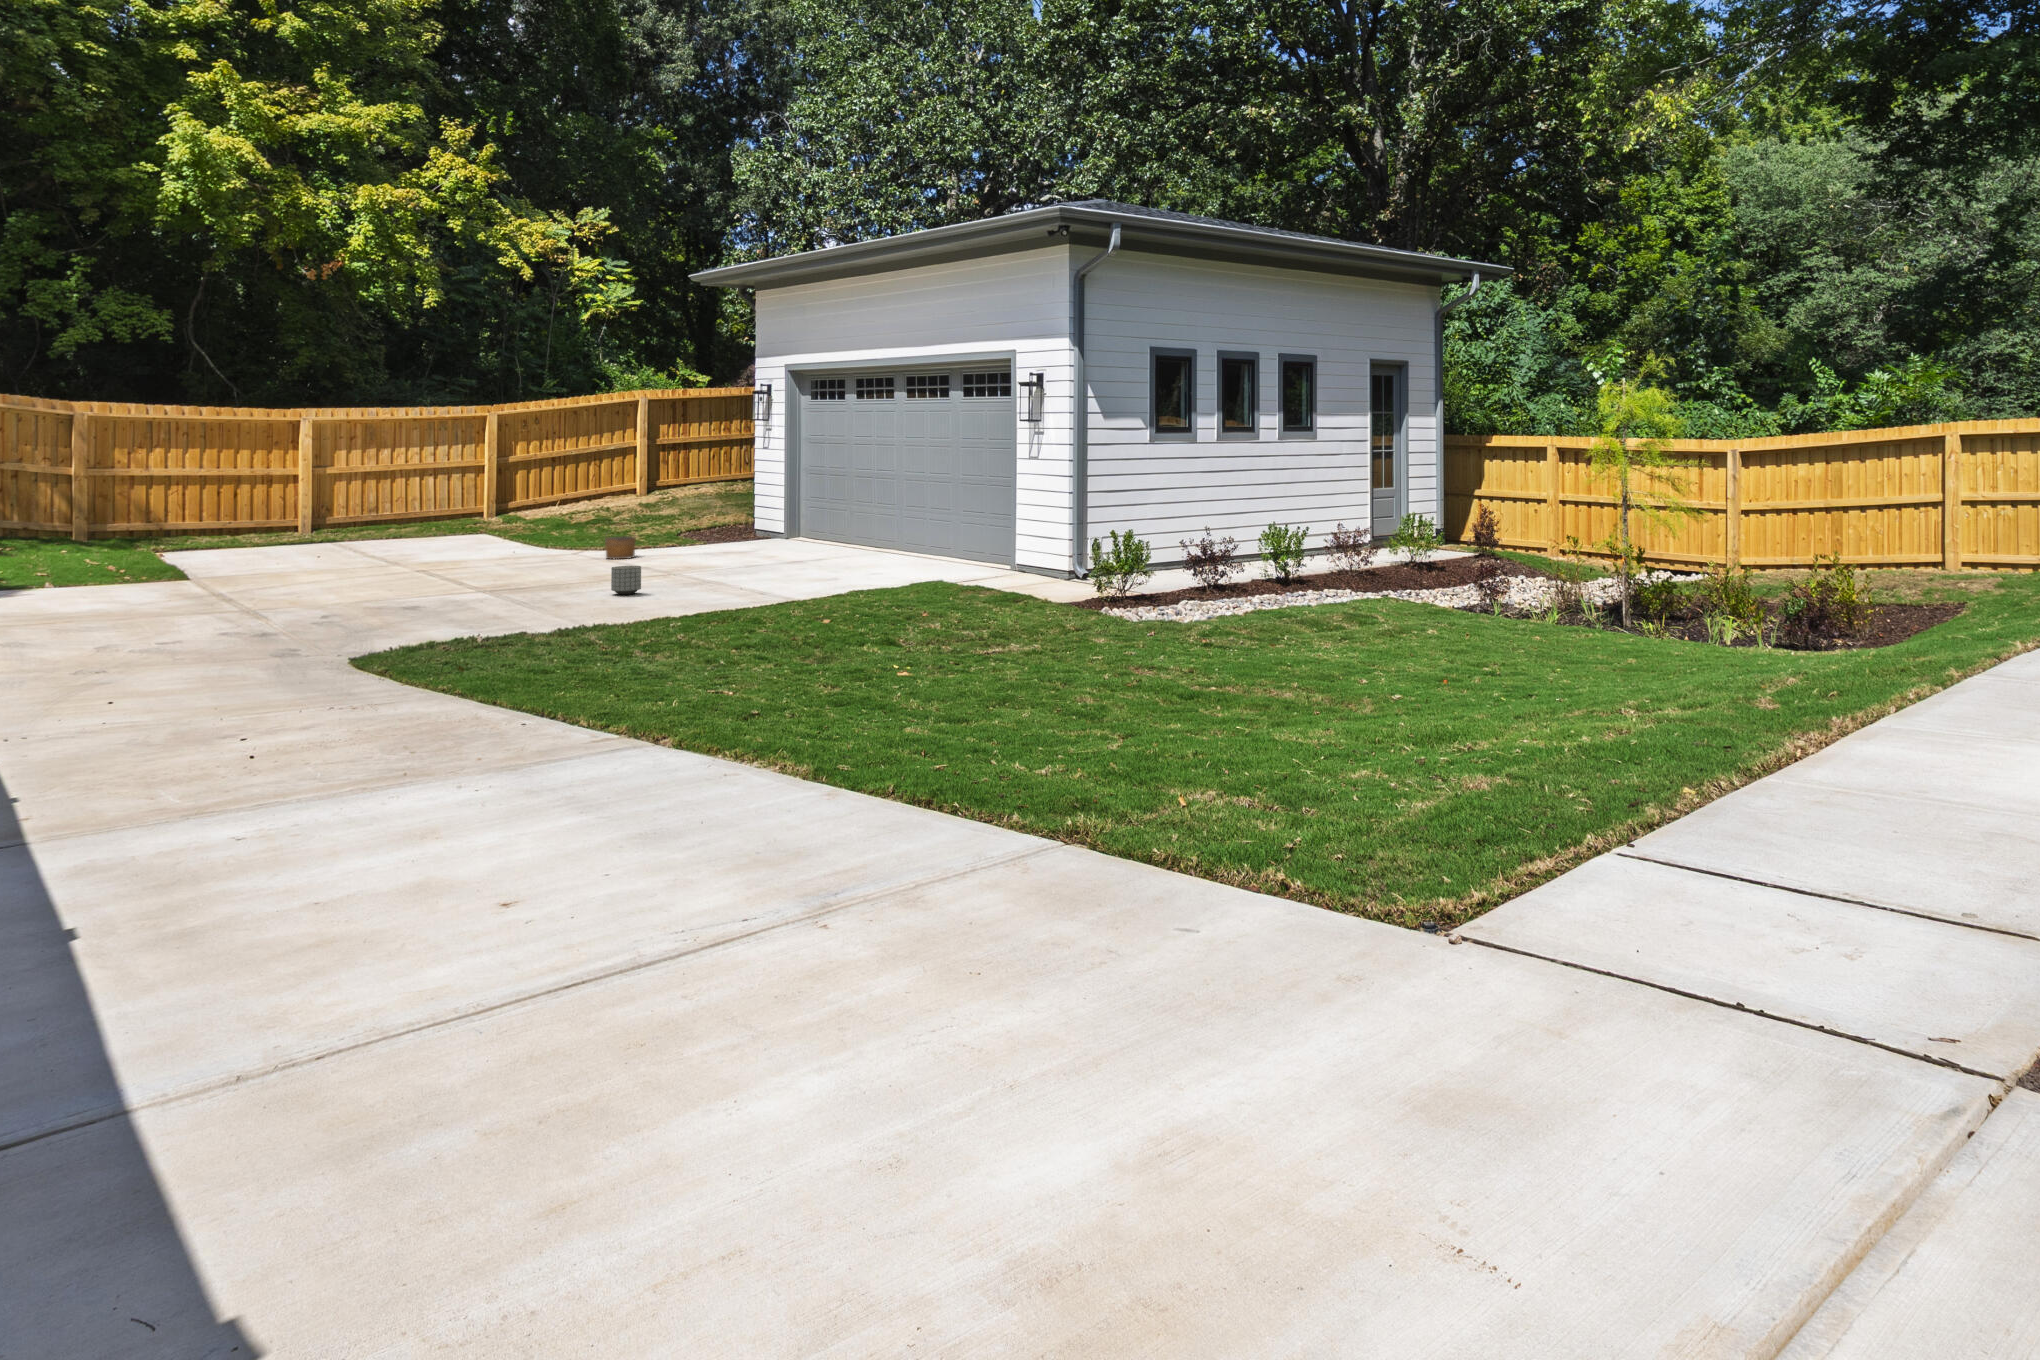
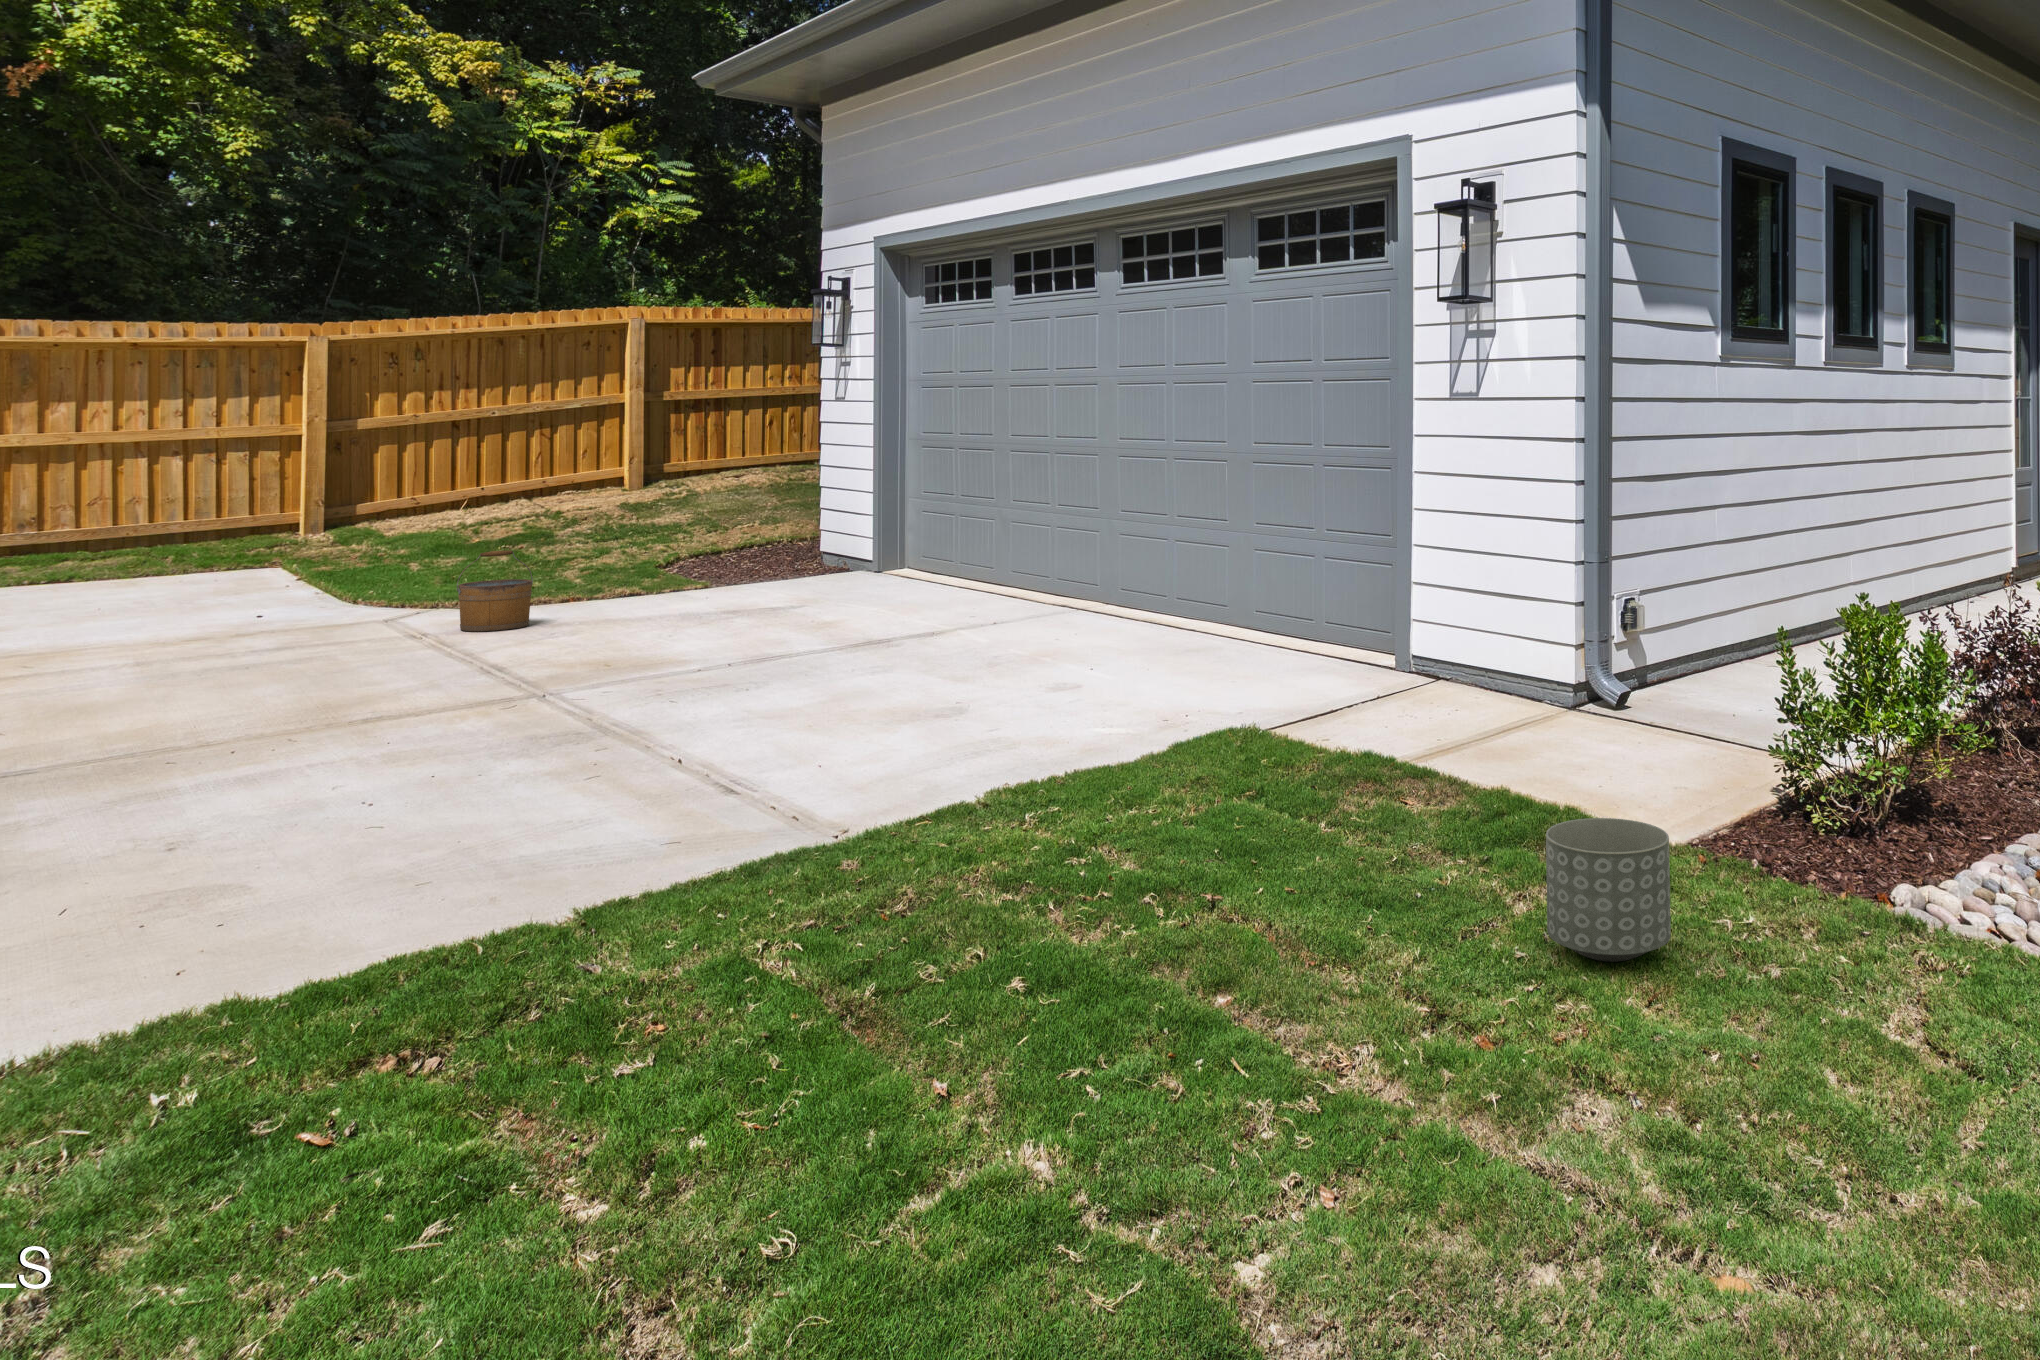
planter: present [611,566,641,595] -> present [1546,818,1671,962]

